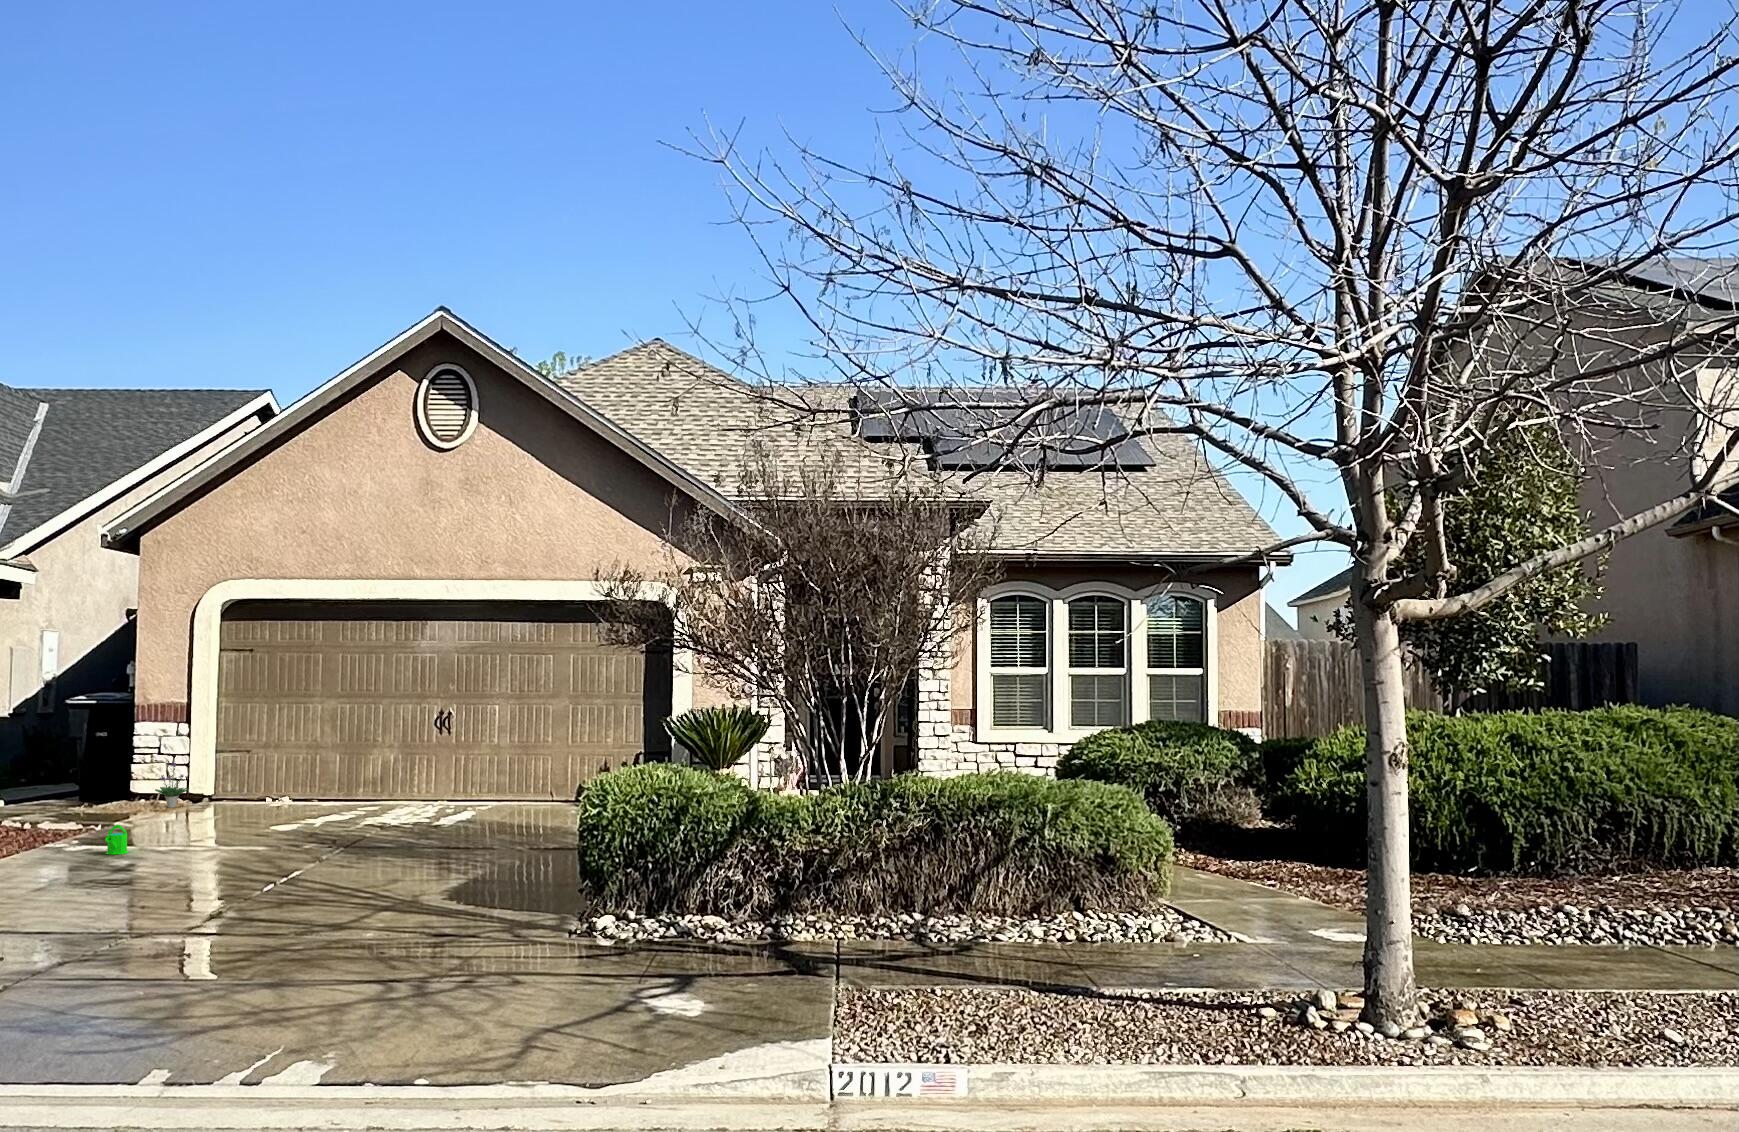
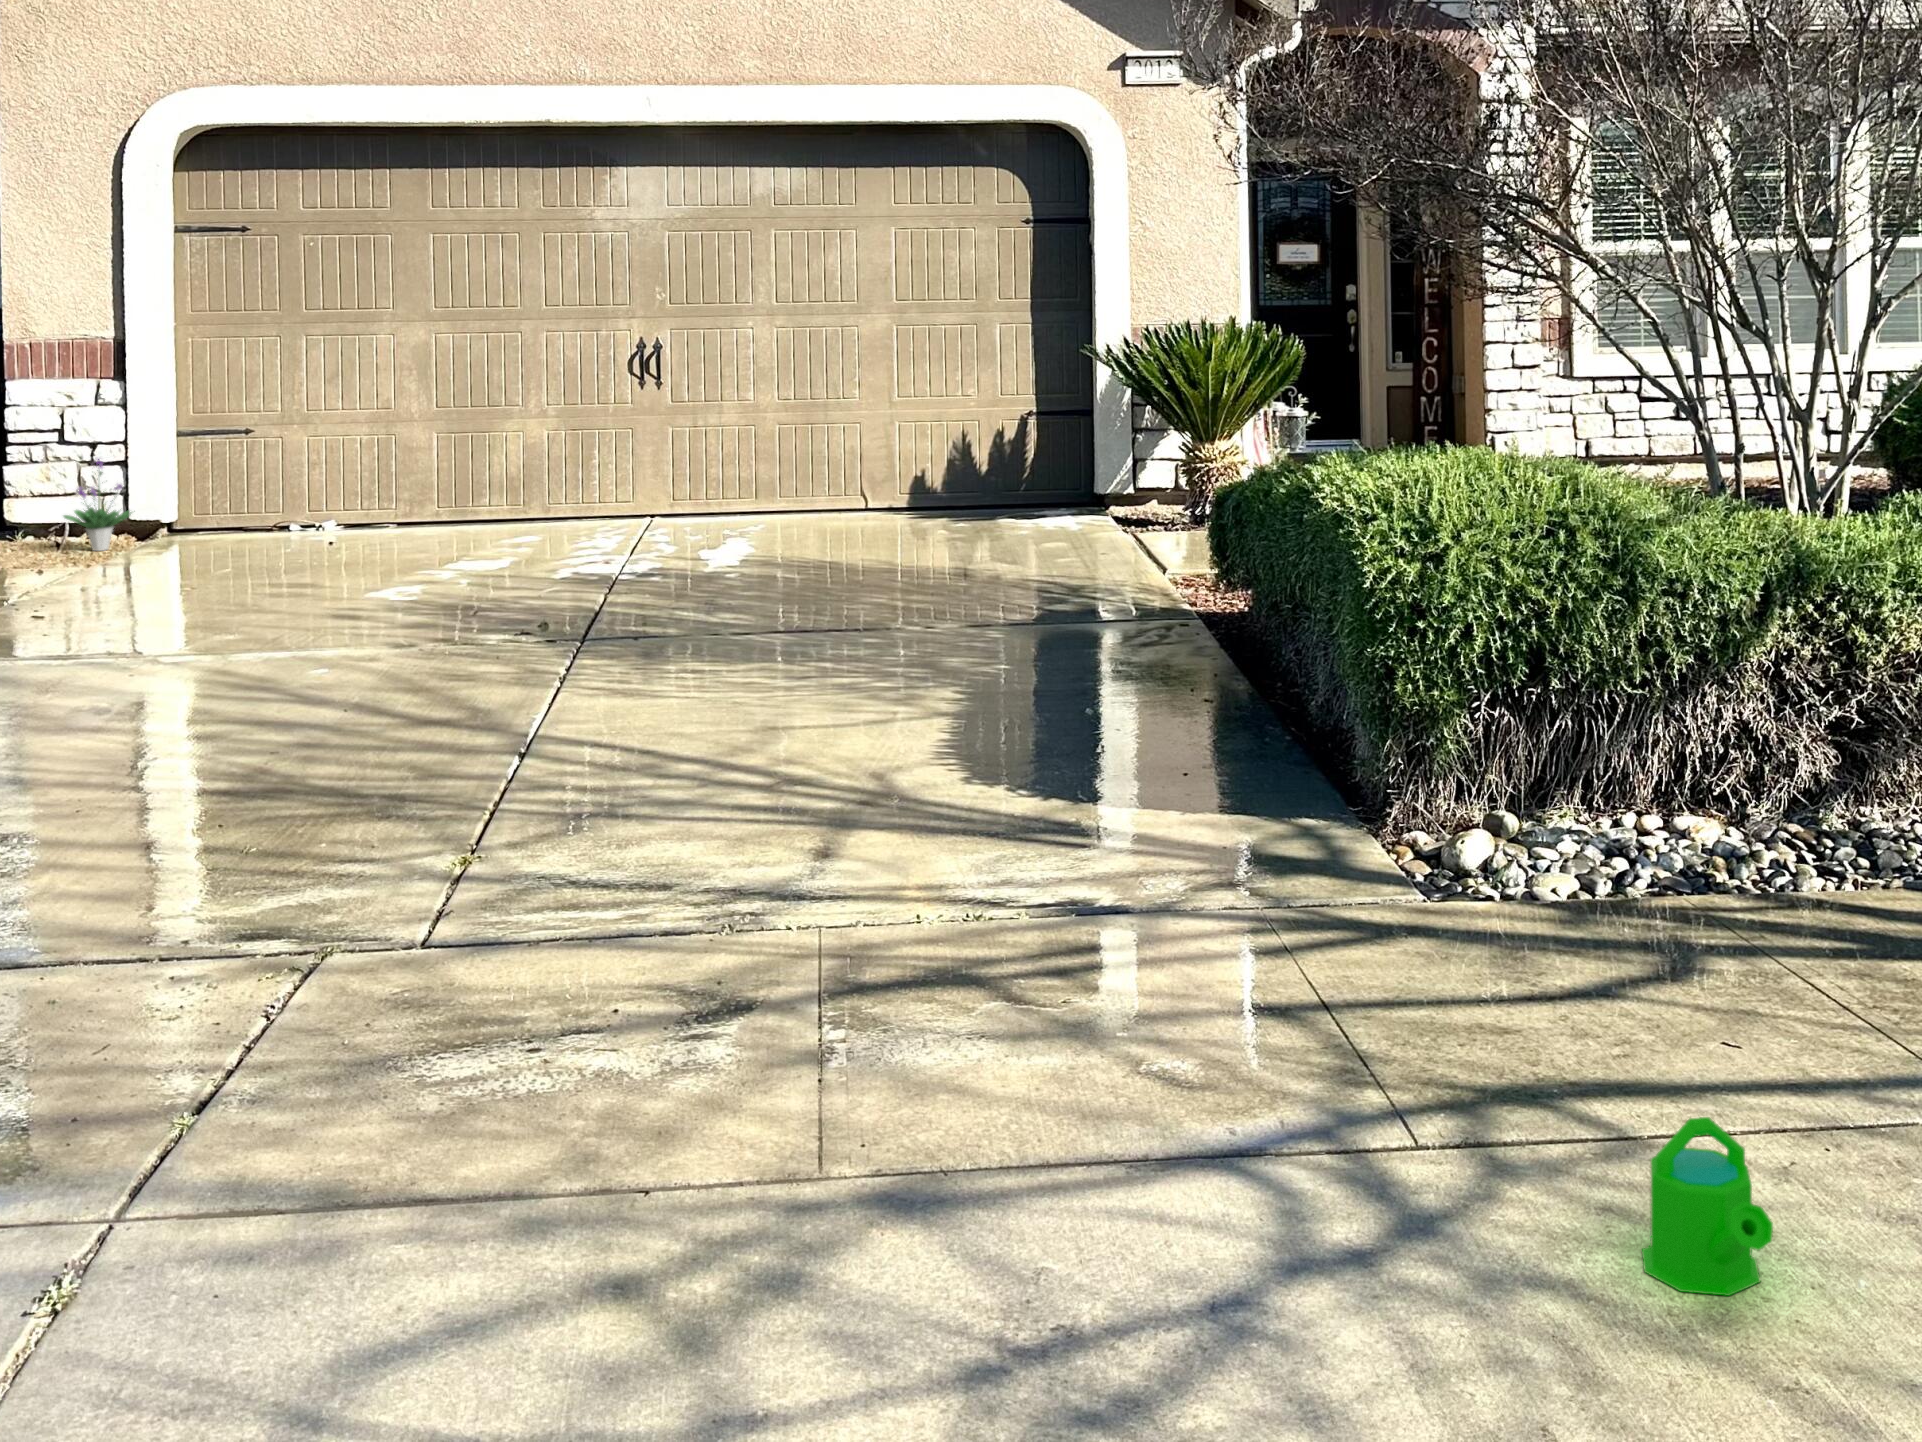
watering can: present [105,825,128,855] -> present [1642,1117,1773,1296]

